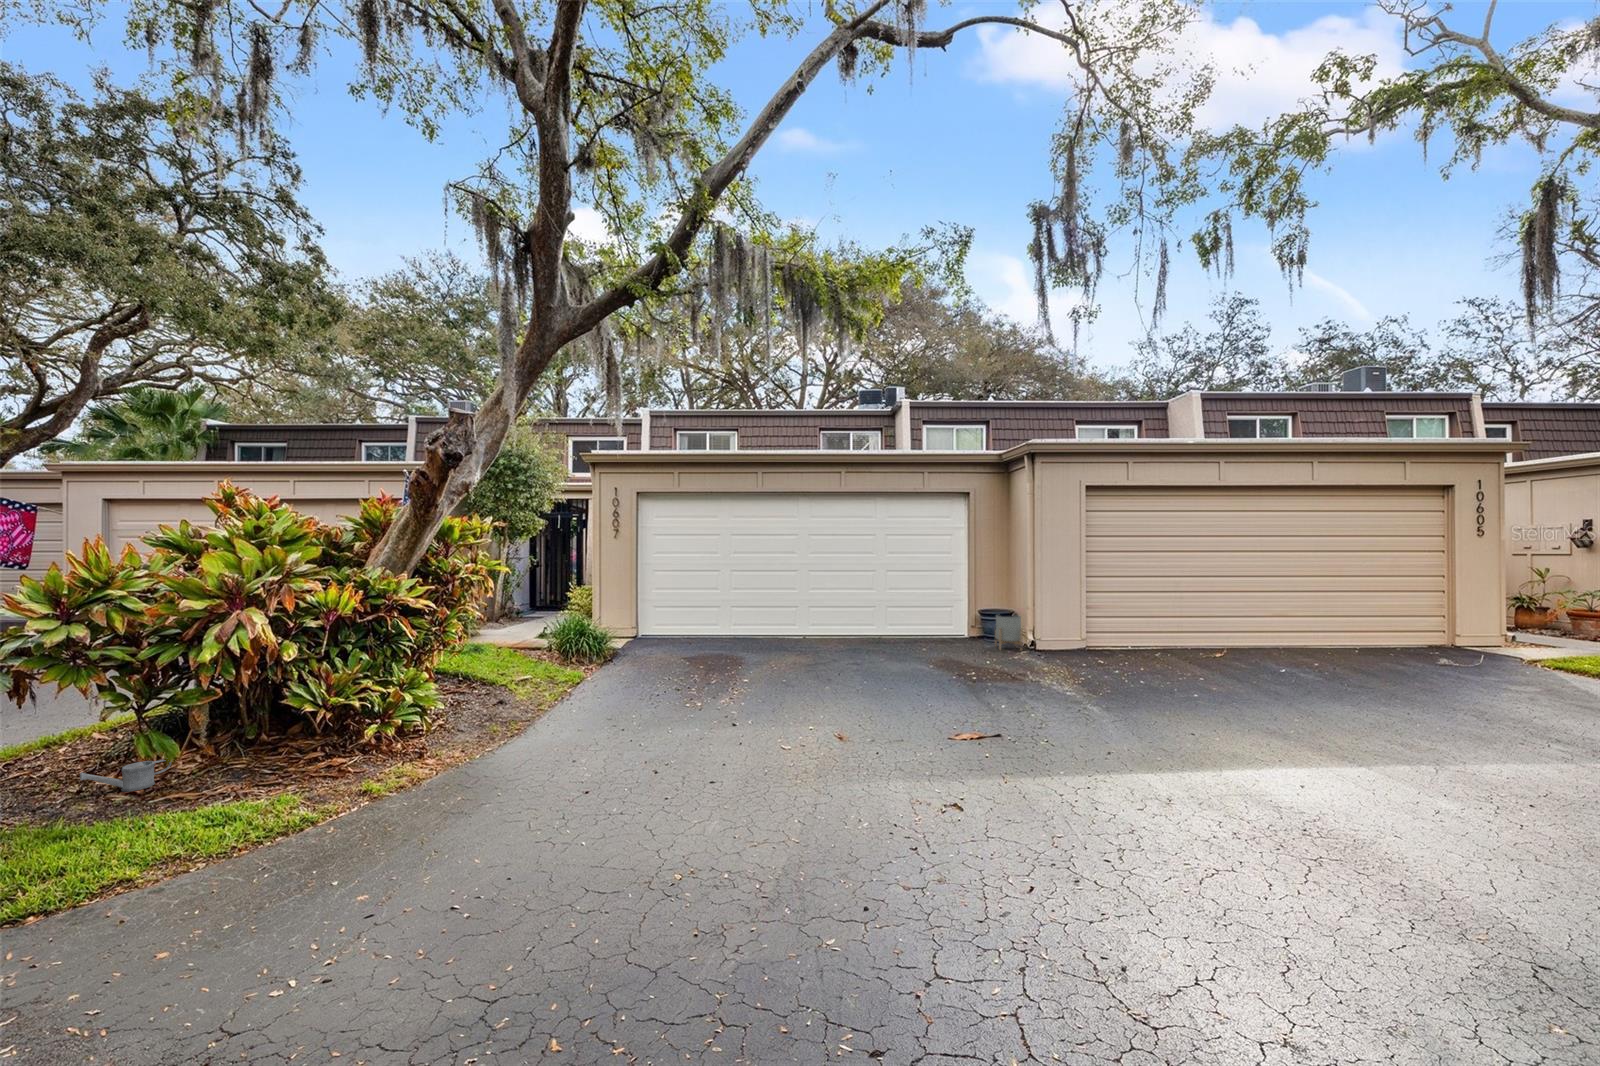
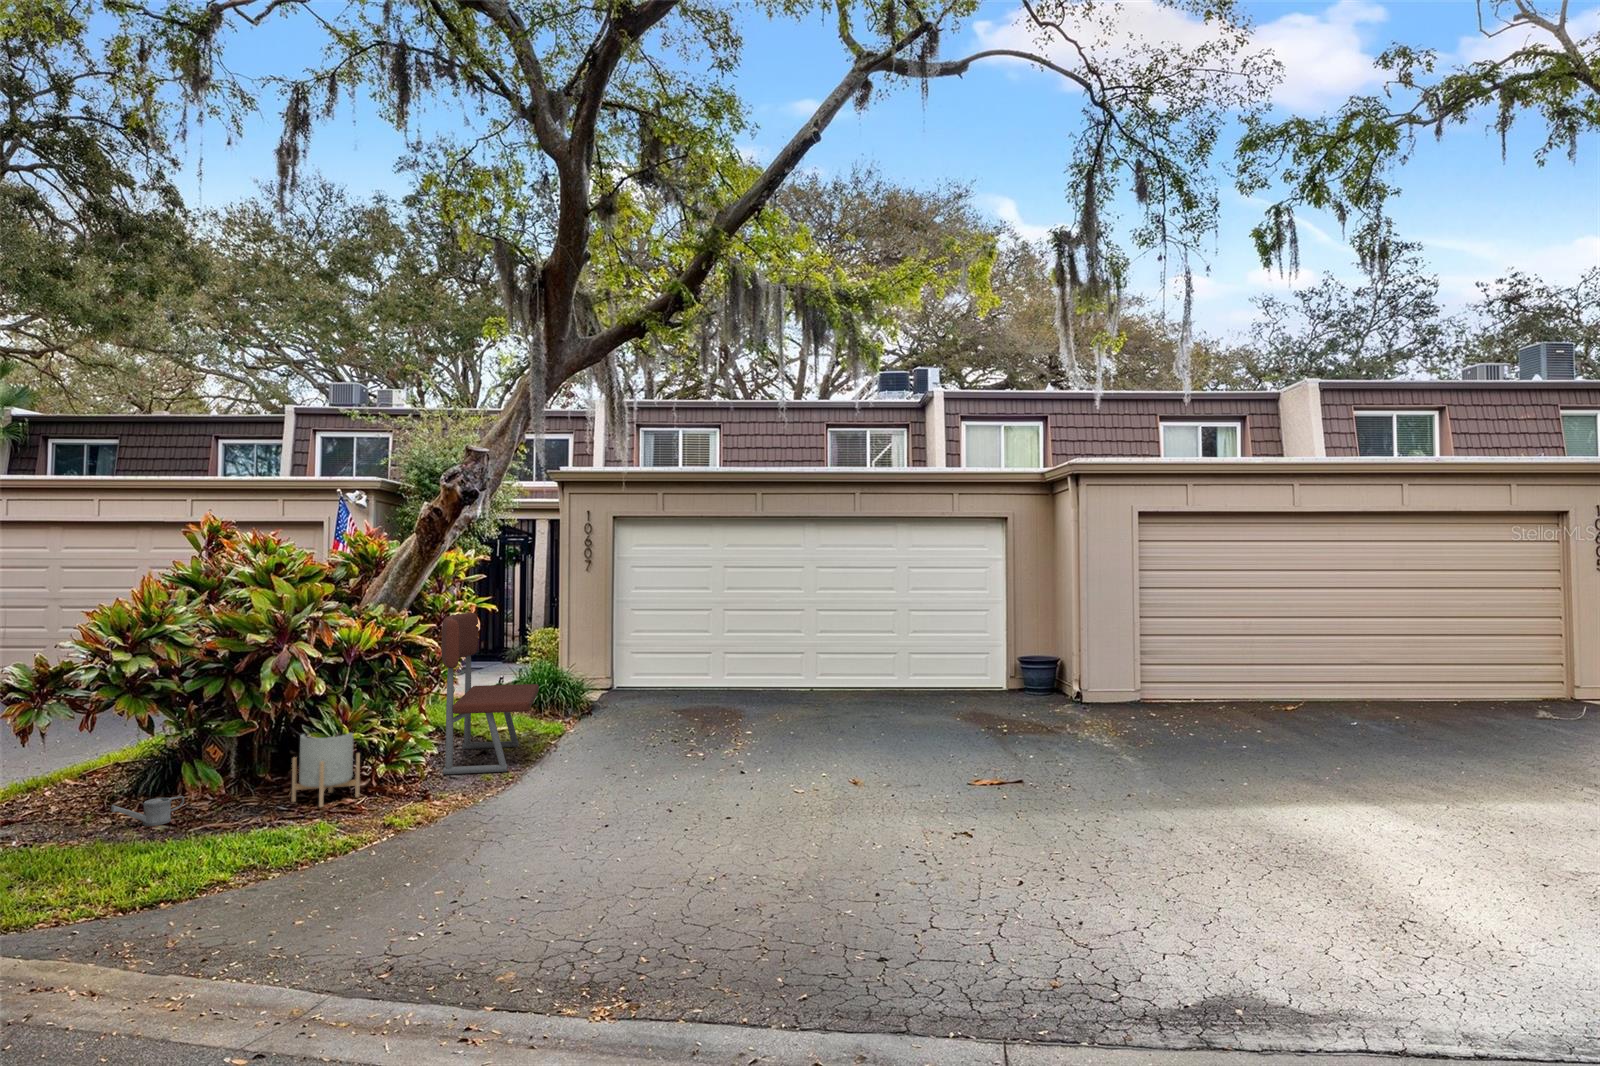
bench: none [458,575,560,725] -> present [442,613,539,774]
planter: present [995,615,1022,650] -> present [292,733,360,807]

